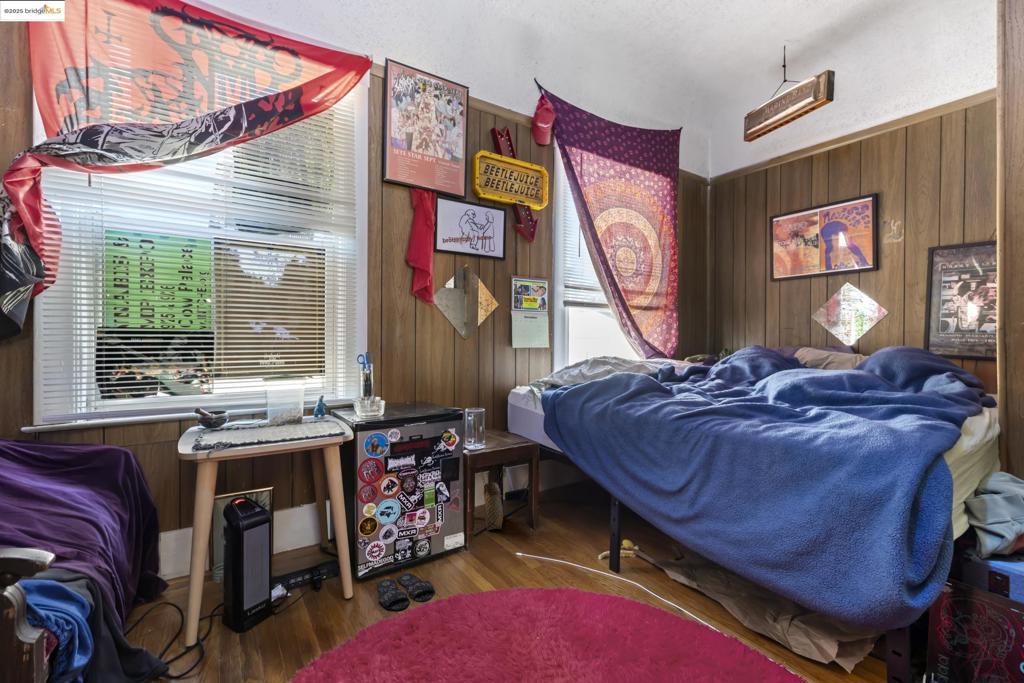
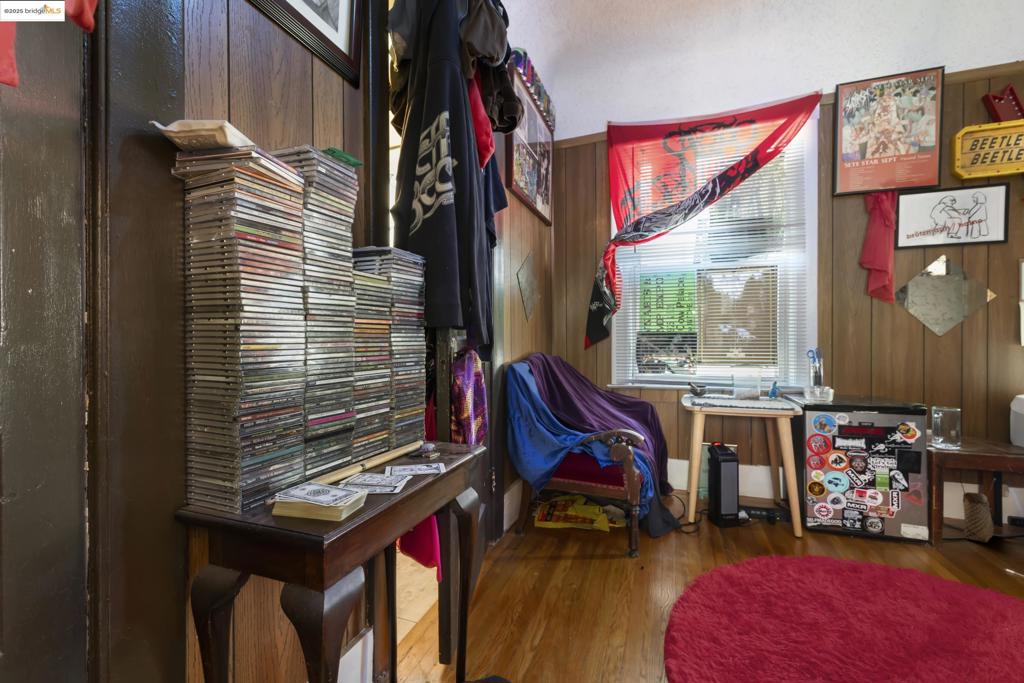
slippers: present [377,573,434,611] -> none [824,536,883,564]

